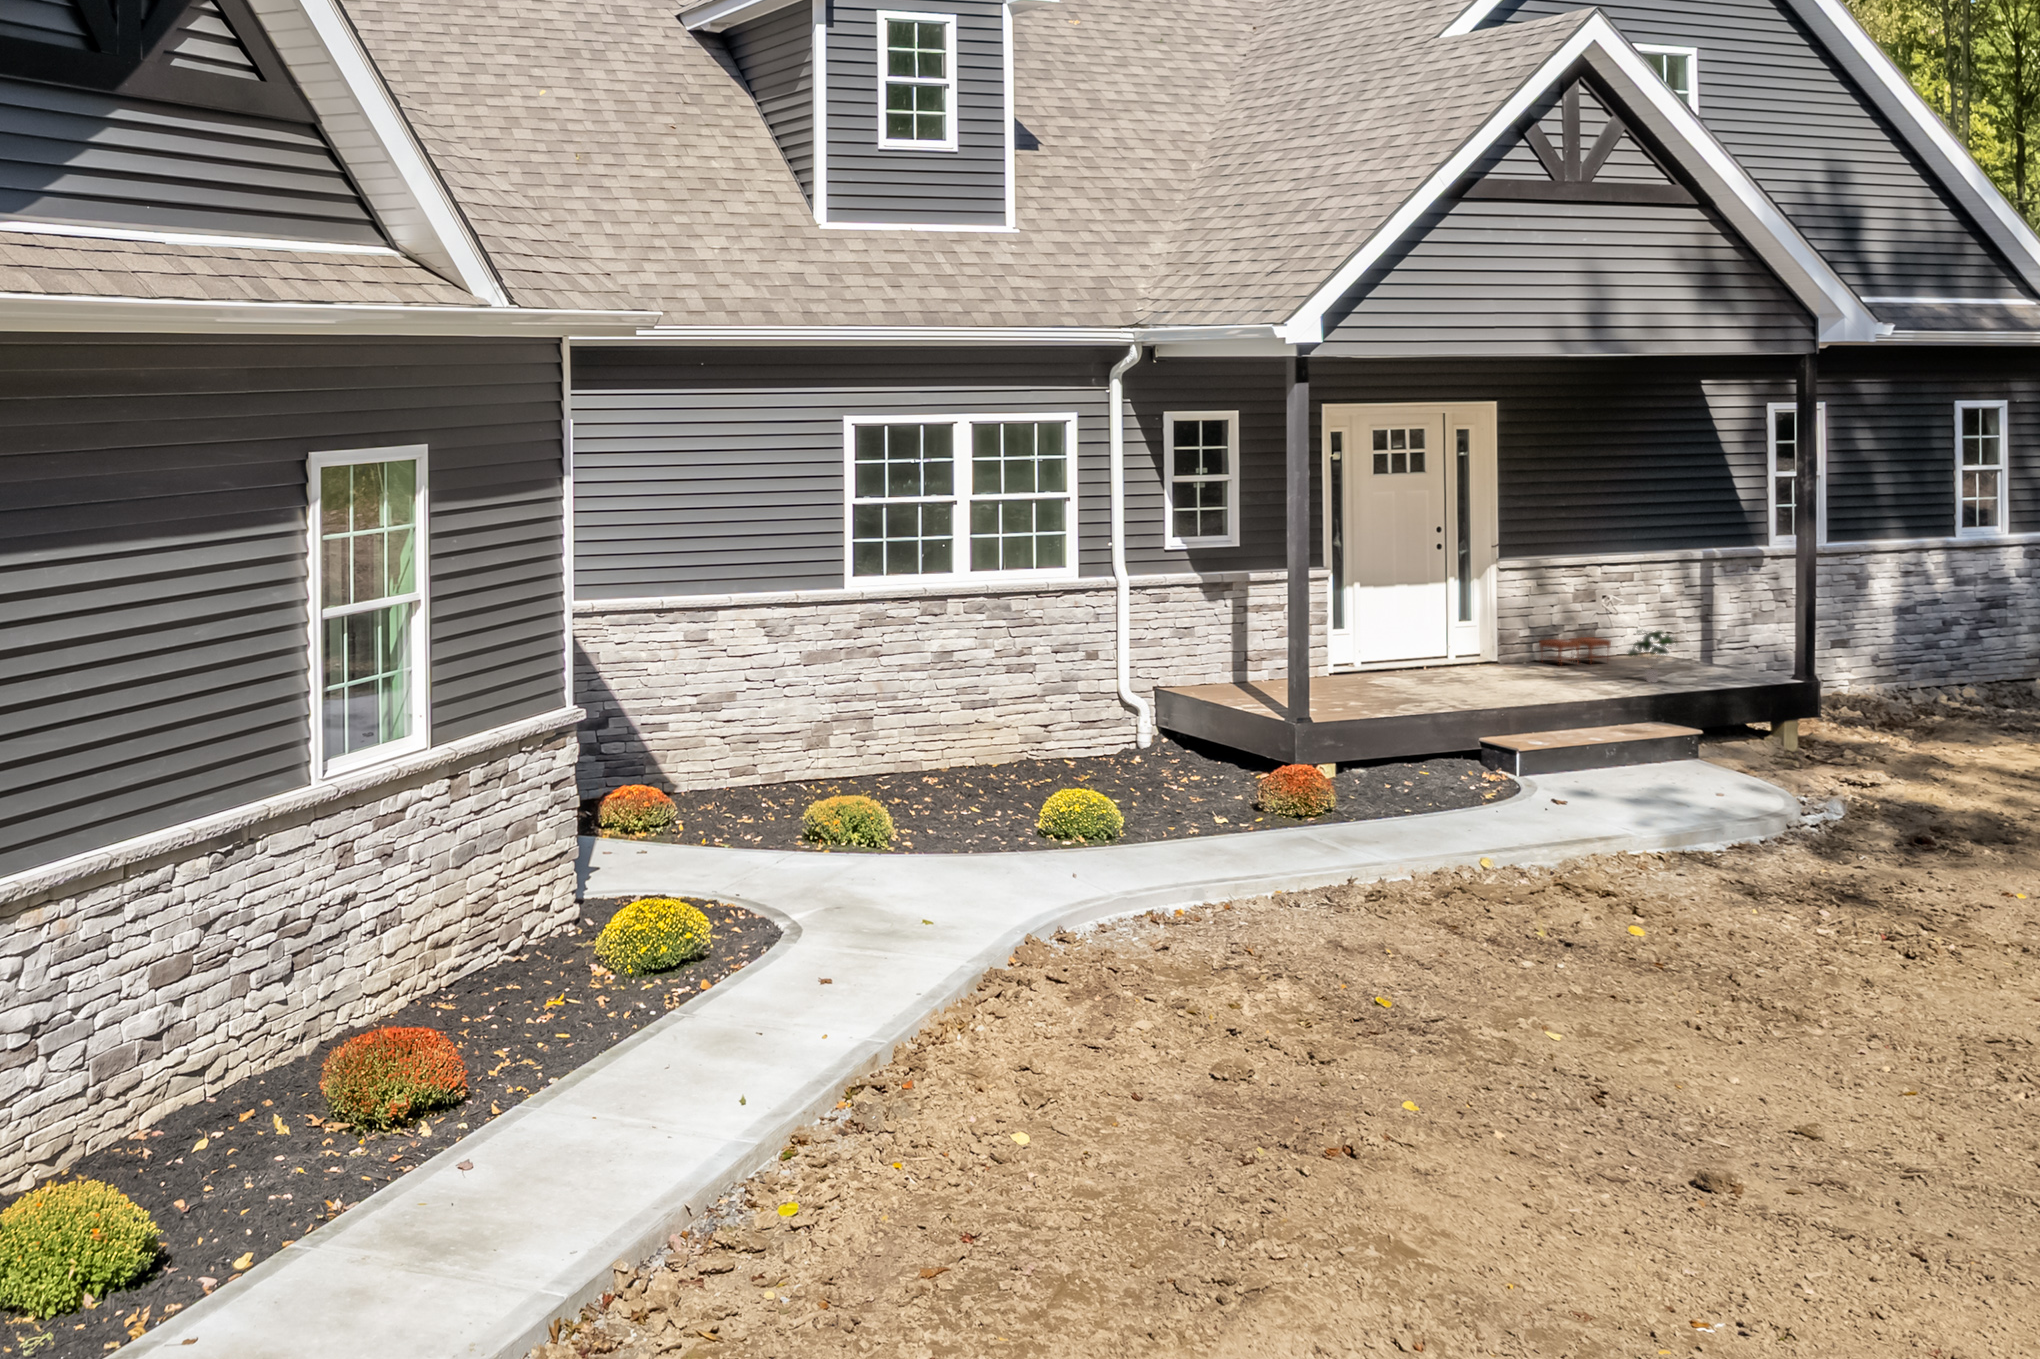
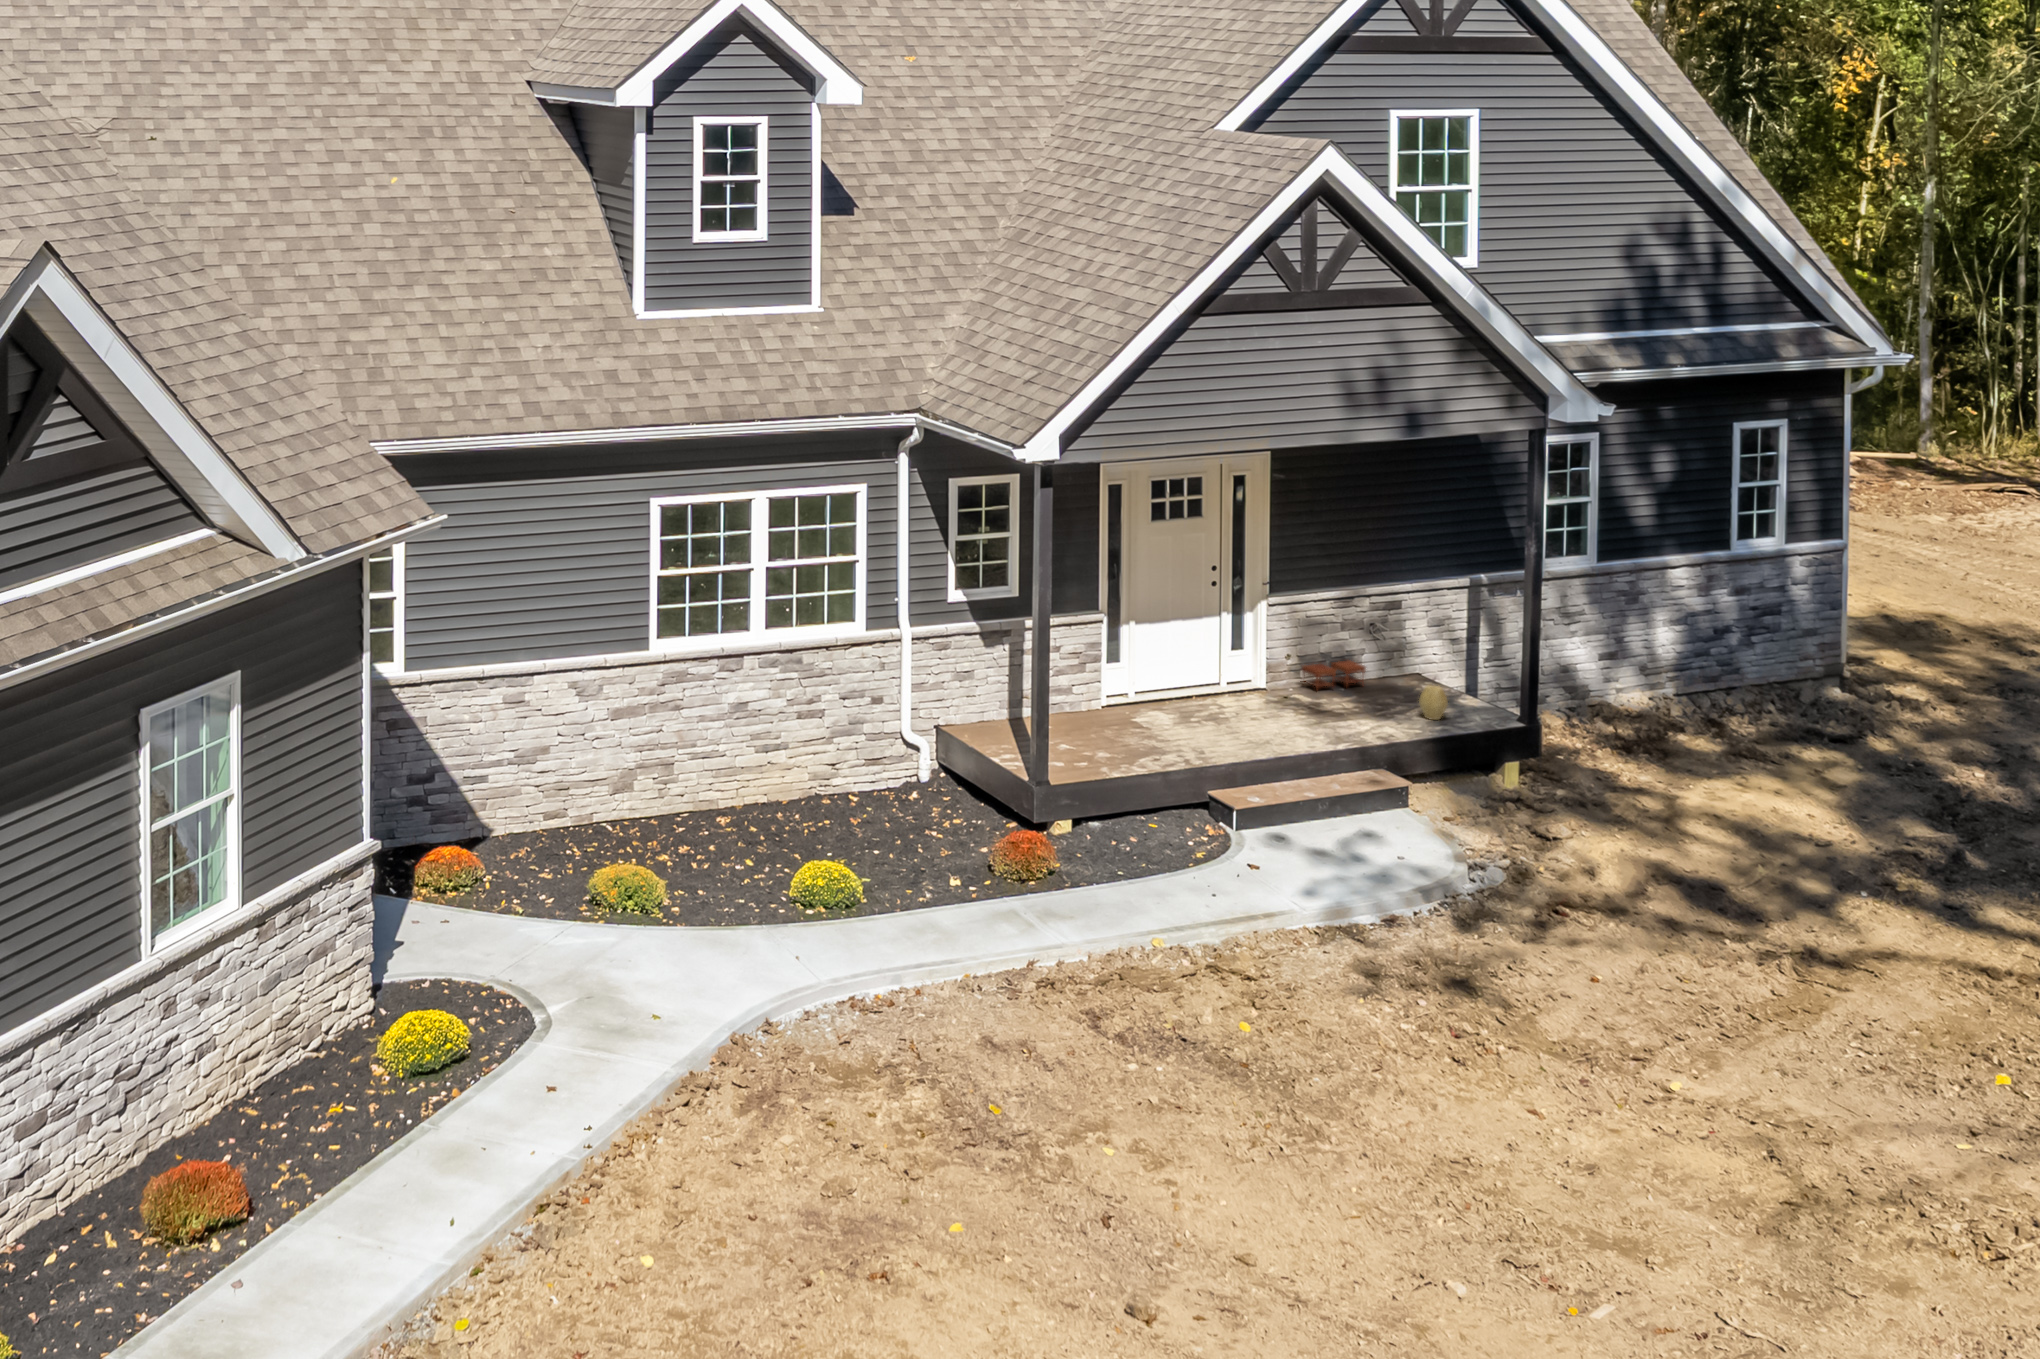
potted plant: present [1628,630,1677,683] -> none [1364,671,1405,720]
woven basket: none [1690,646,1725,683] -> present [1419,685,1448,720]

